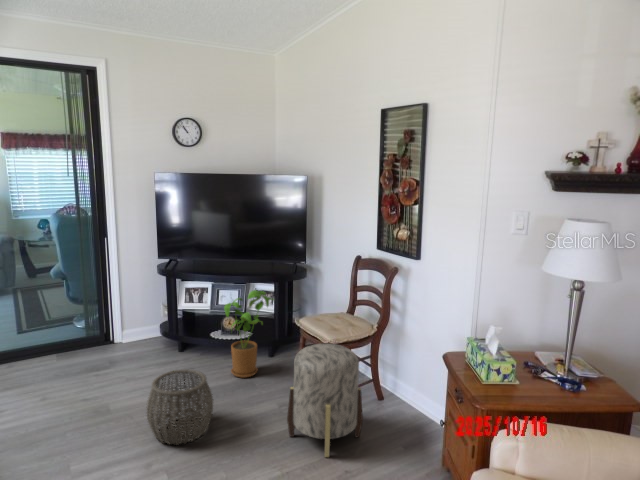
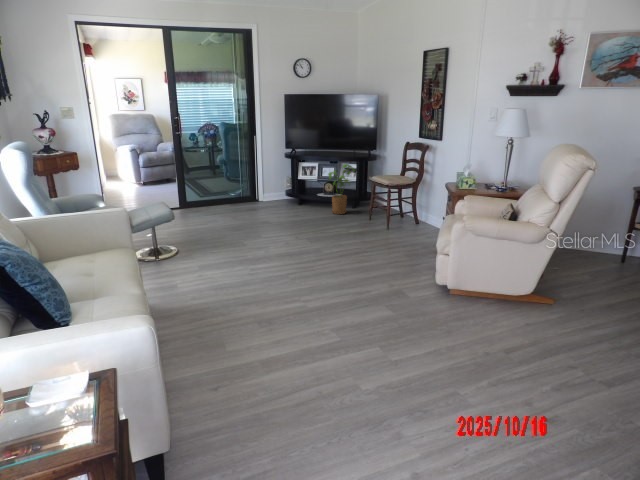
ottoman: present [287,344,363,457] -> none [367,185,407,238]
woven basket: present [146,370,213,445] -> none [296,199,329,233]

